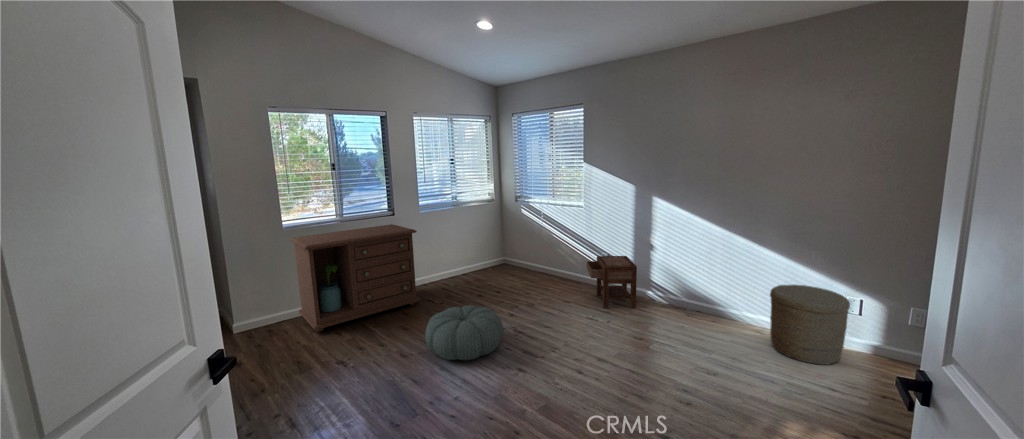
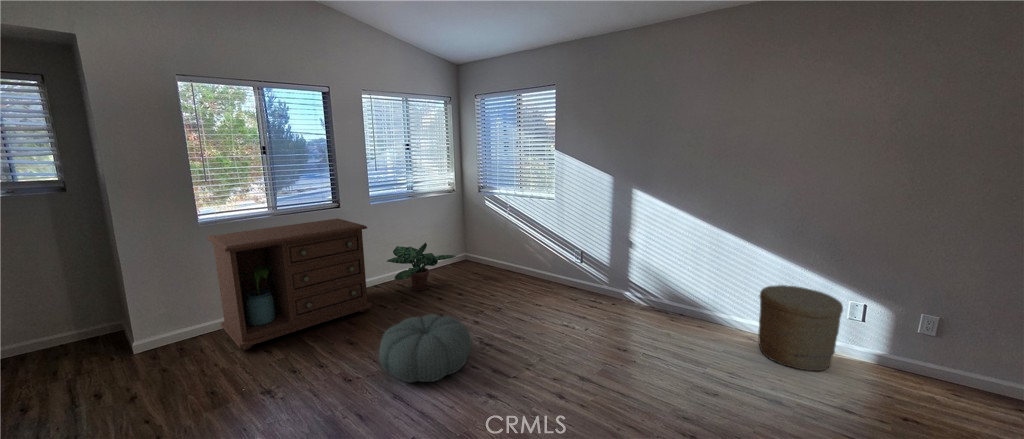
potted plant: none [432,245,495,289] -> present [387,243,456,291]
nightstand: present [587,256,637,309] -> none [560,253,616,312]

